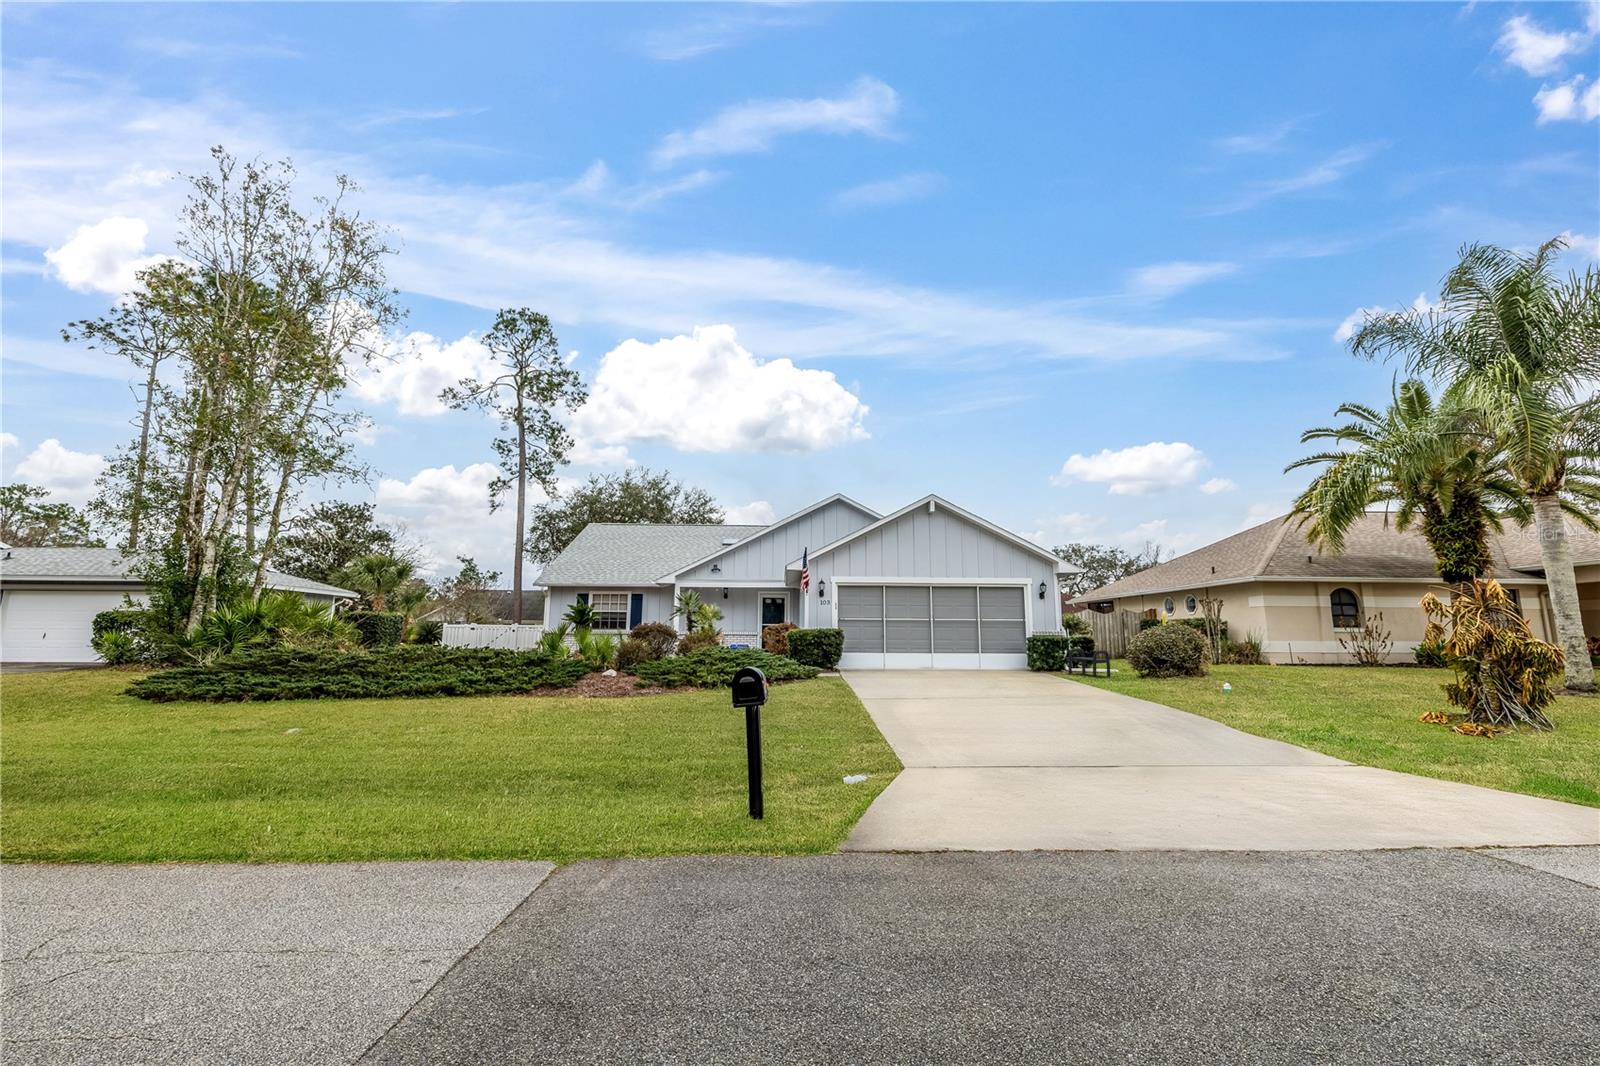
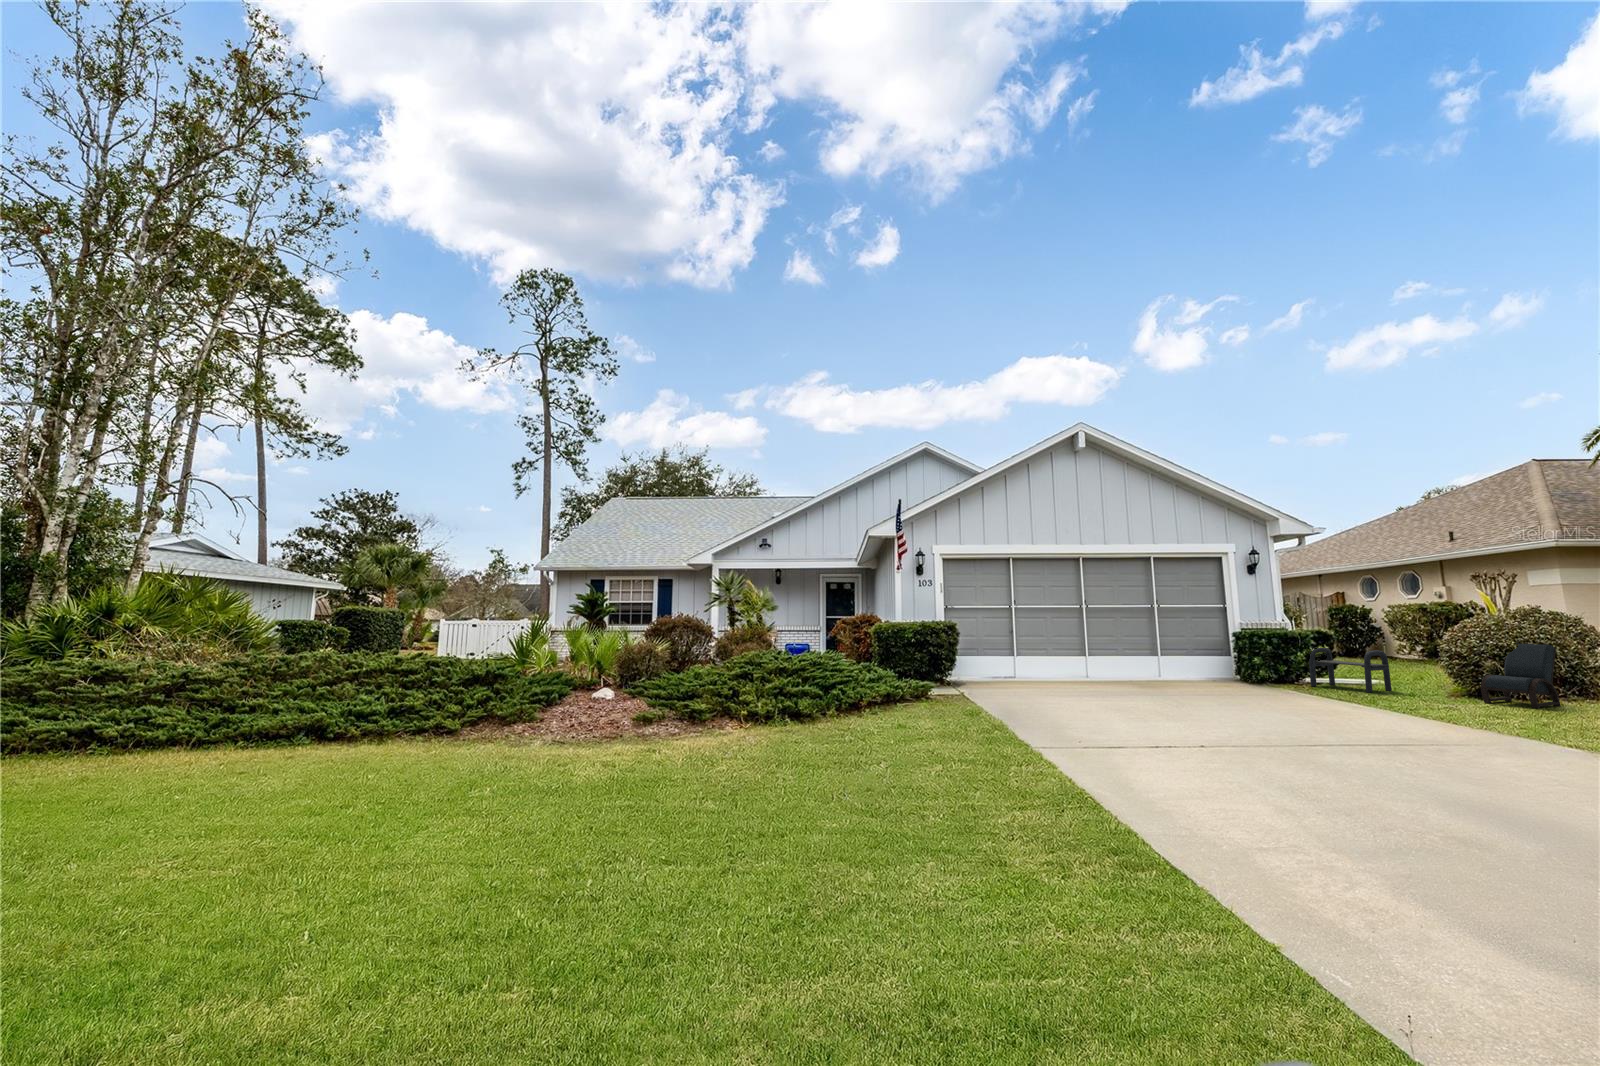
lounge chair: none [1143,646,1184,684] -> present [1480,644,1561,708]

